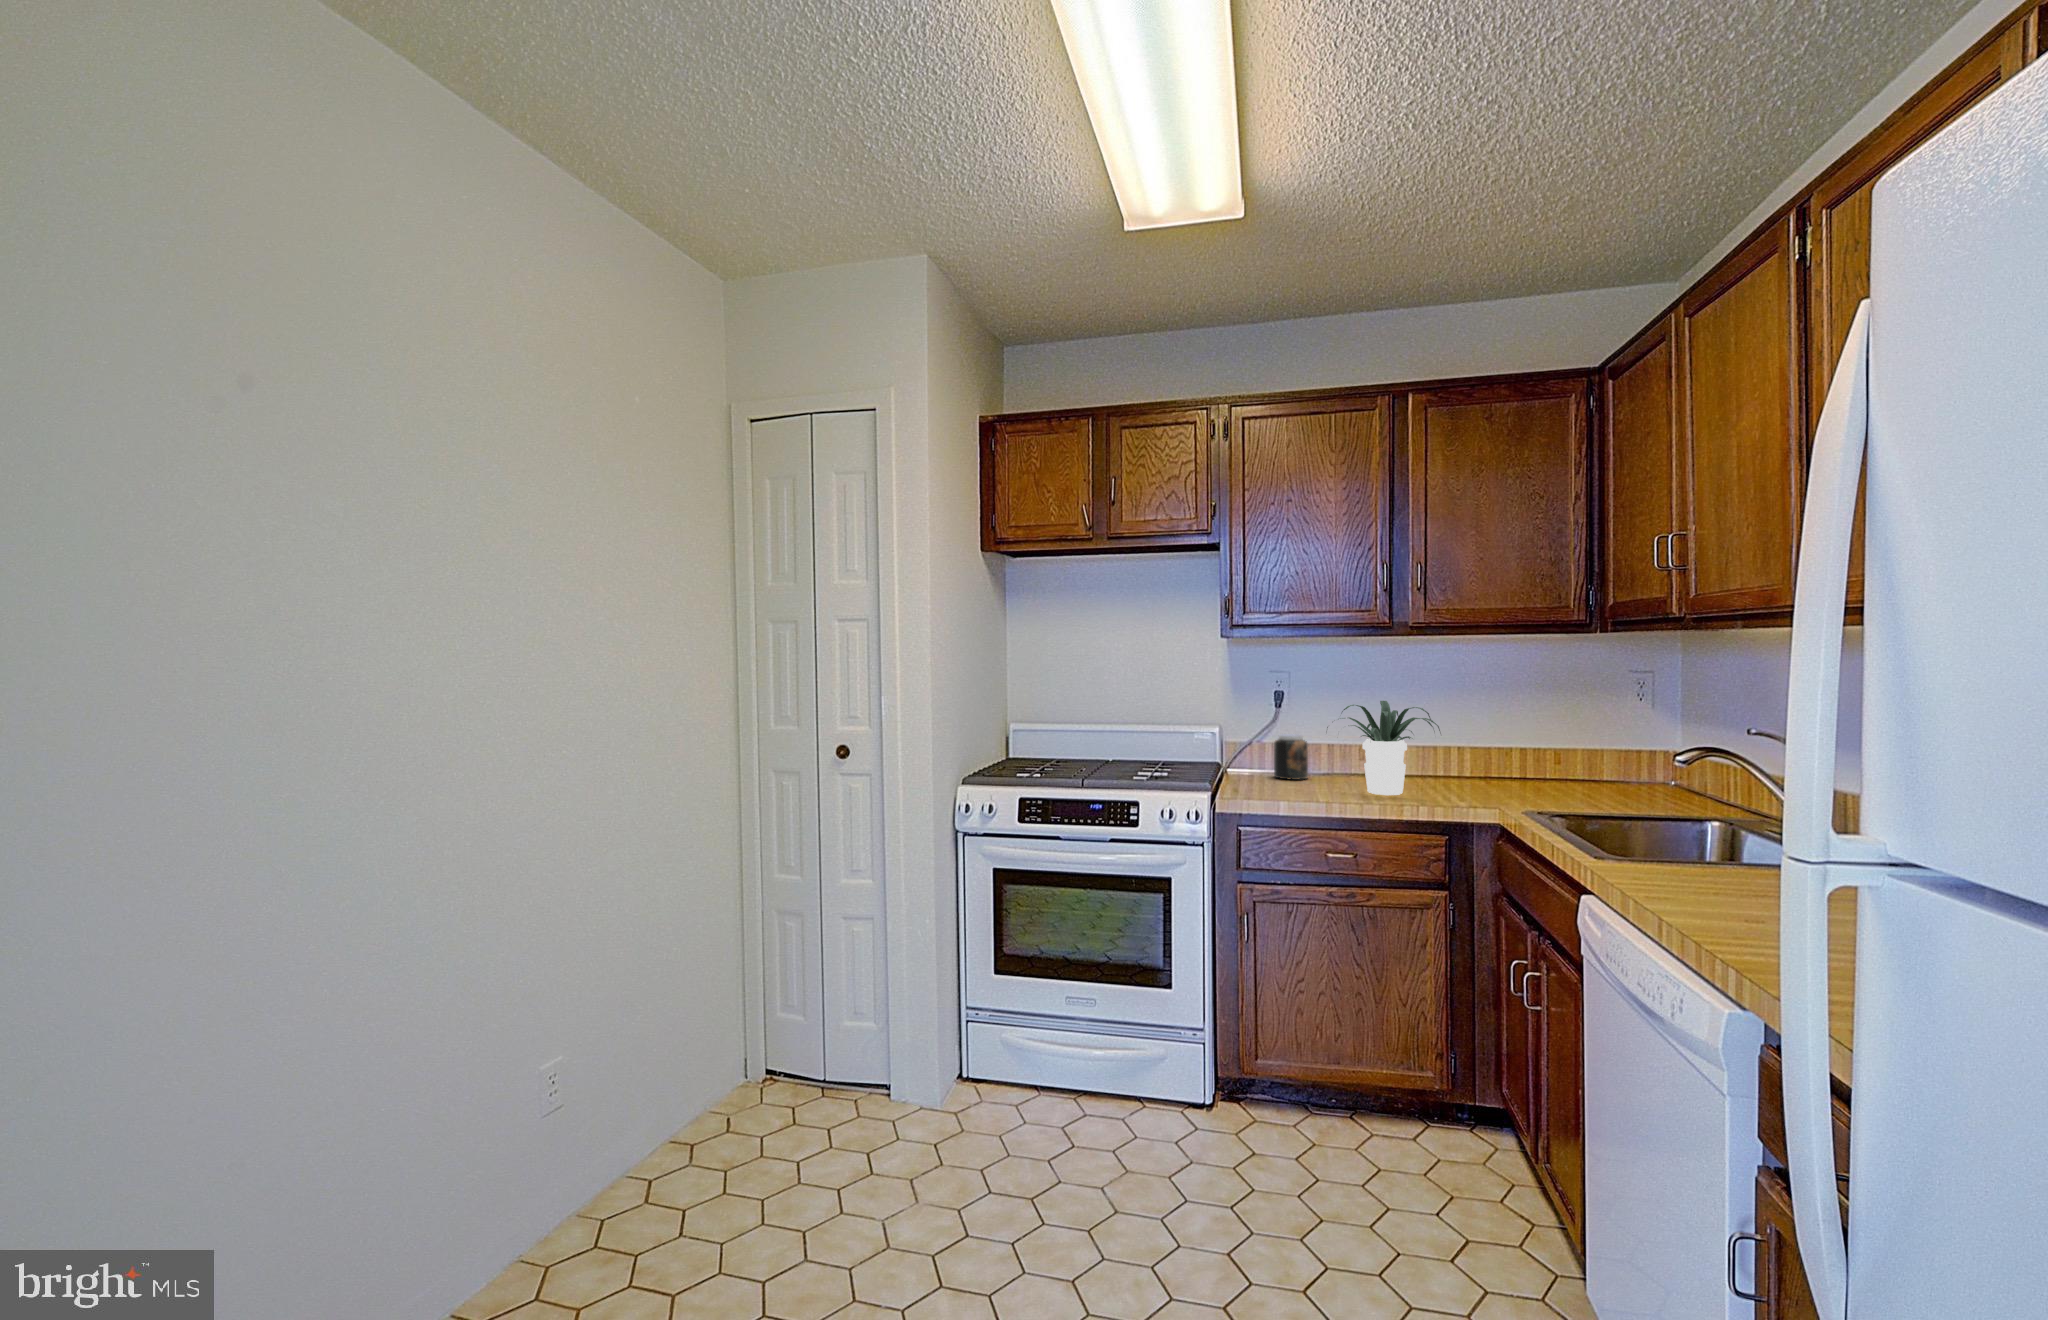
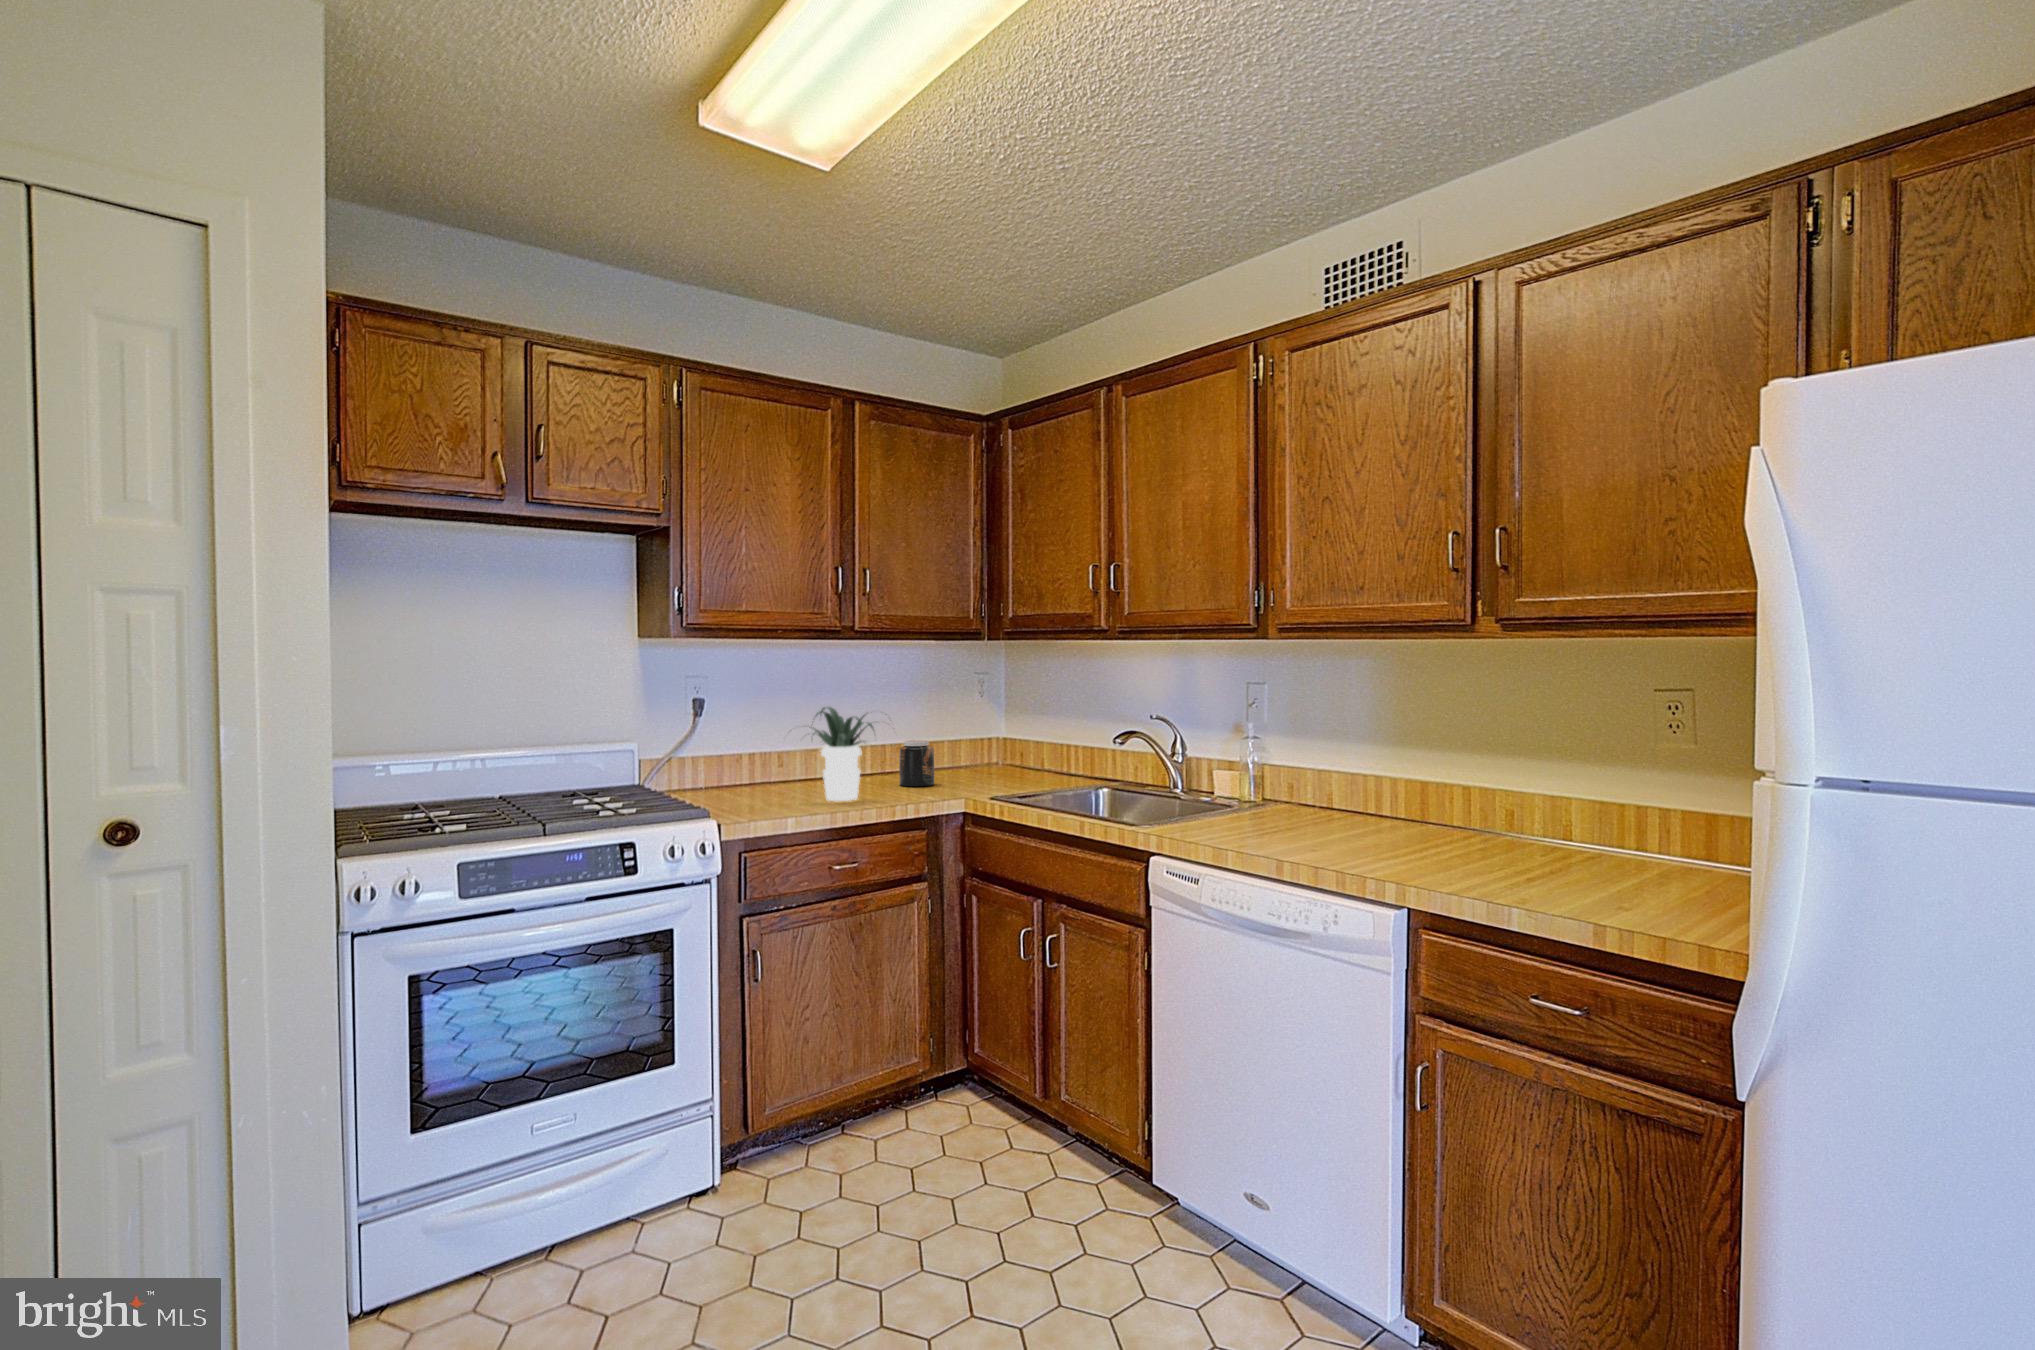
jar: present [1274,734,1308,780] -> present [900,740,934,786]

